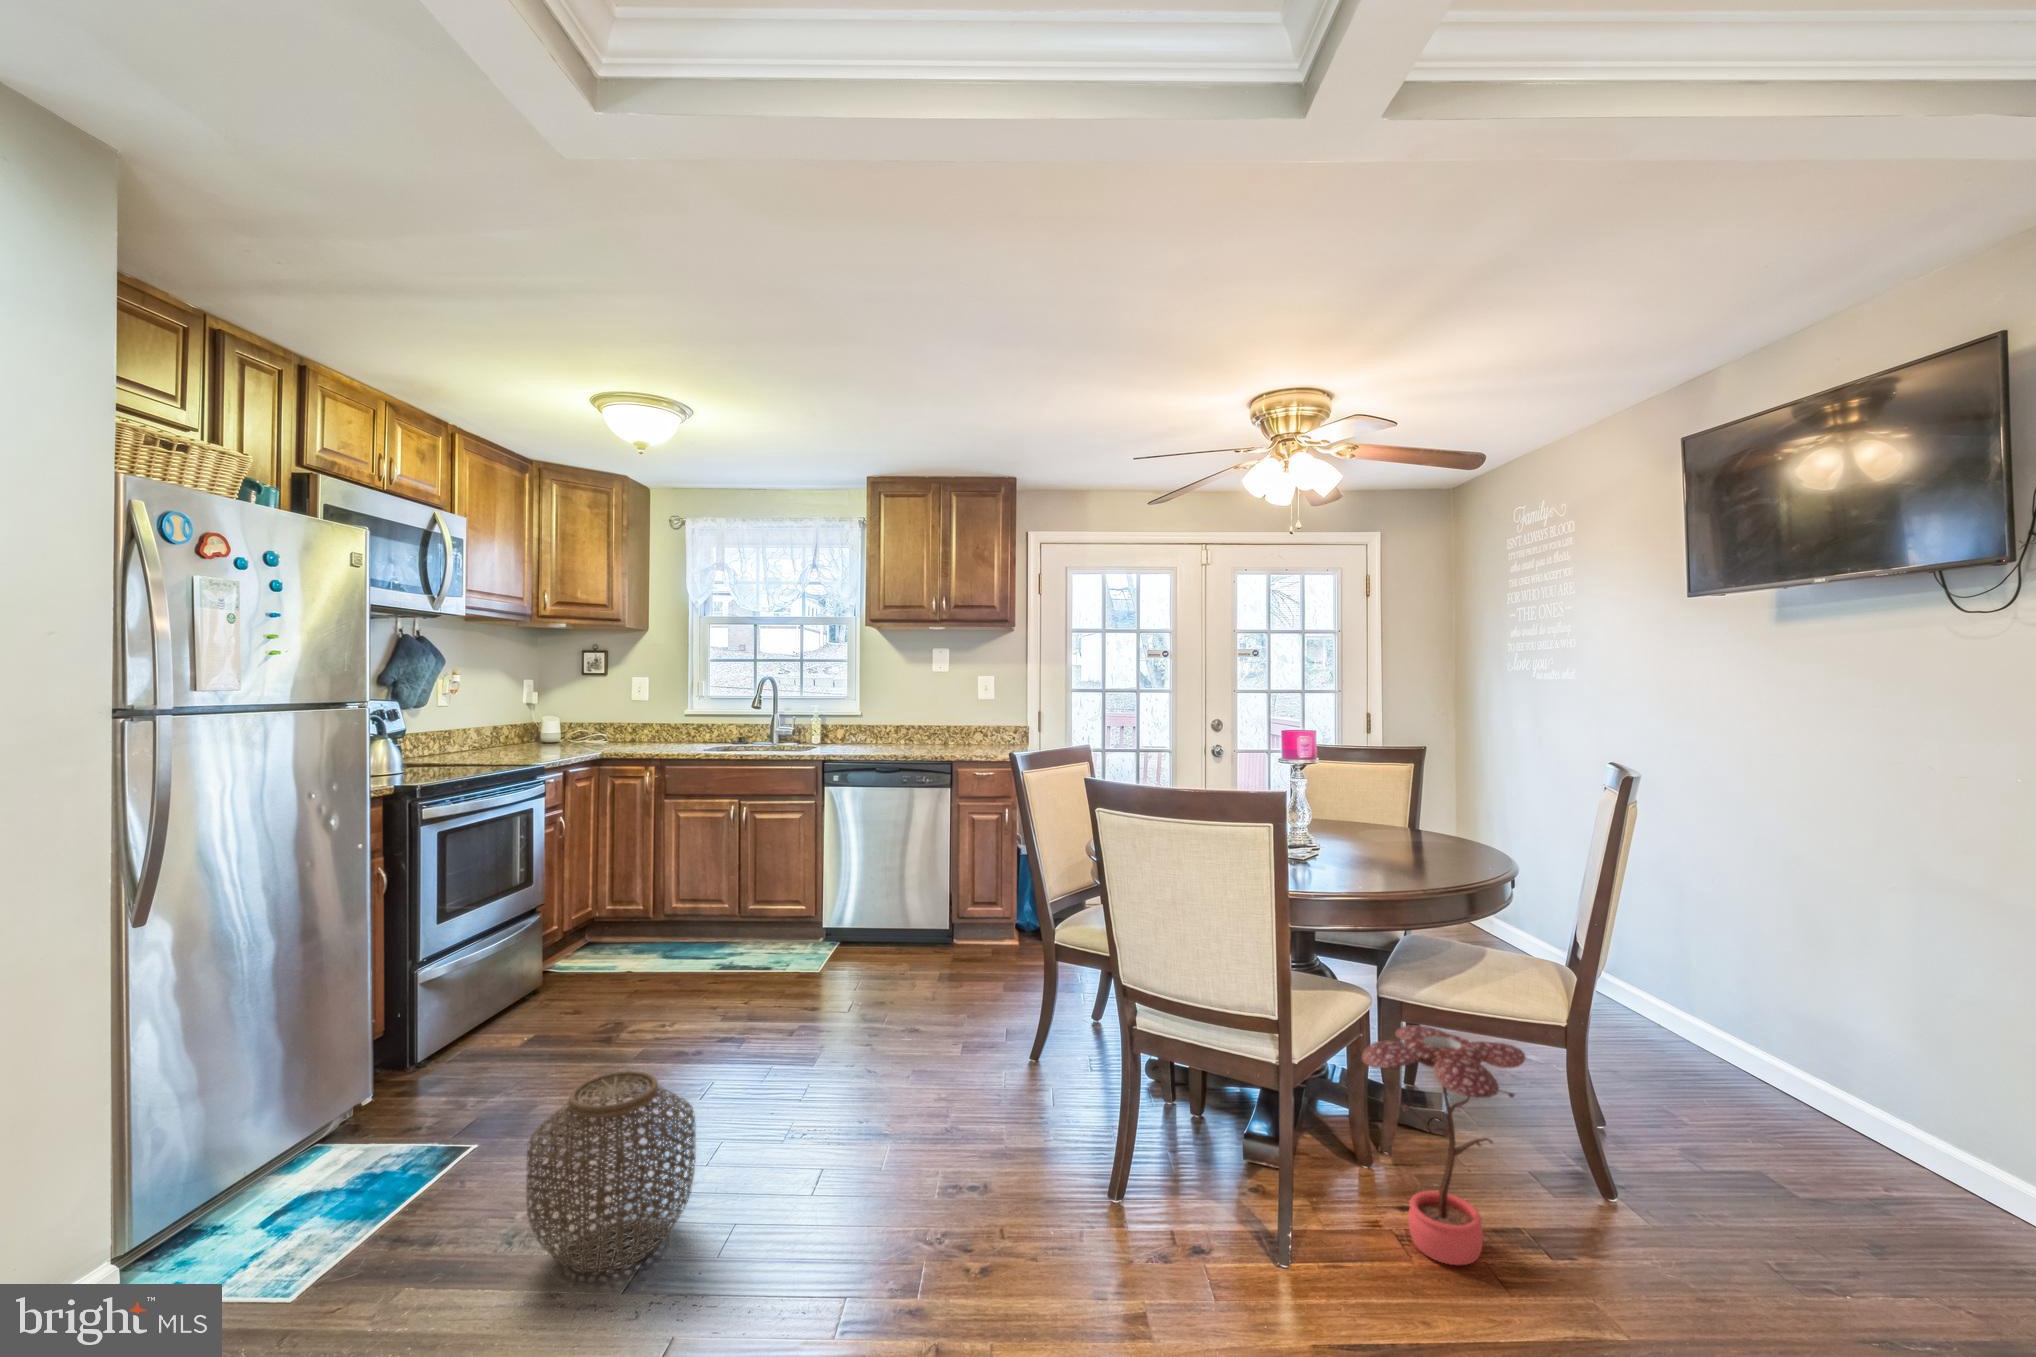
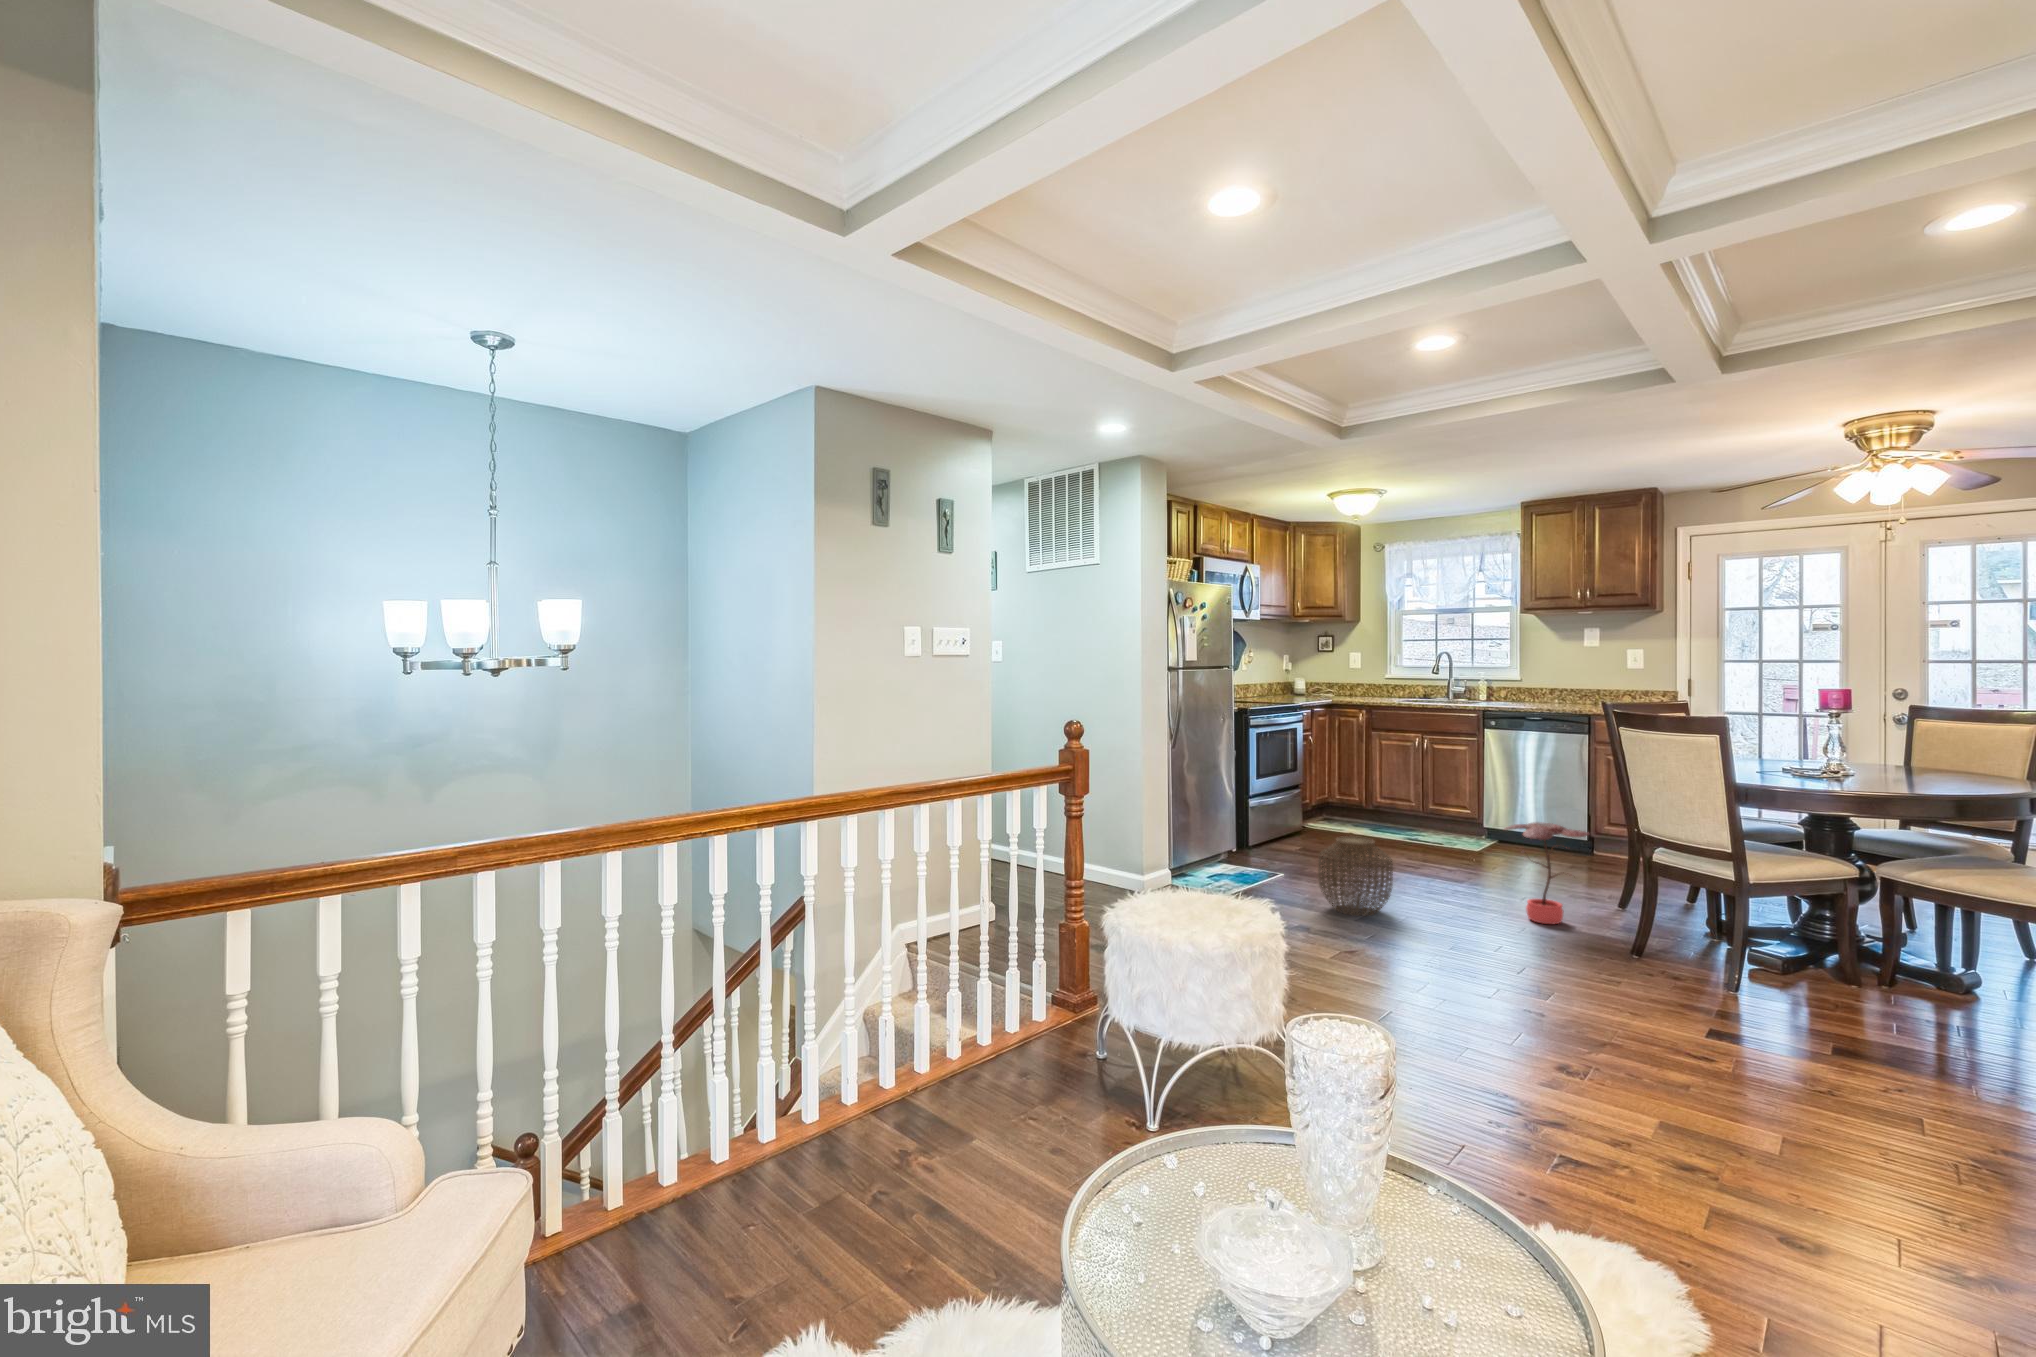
potted plant: present [1362,1025,1525,1265] -> present [1505,822,1589,924]

